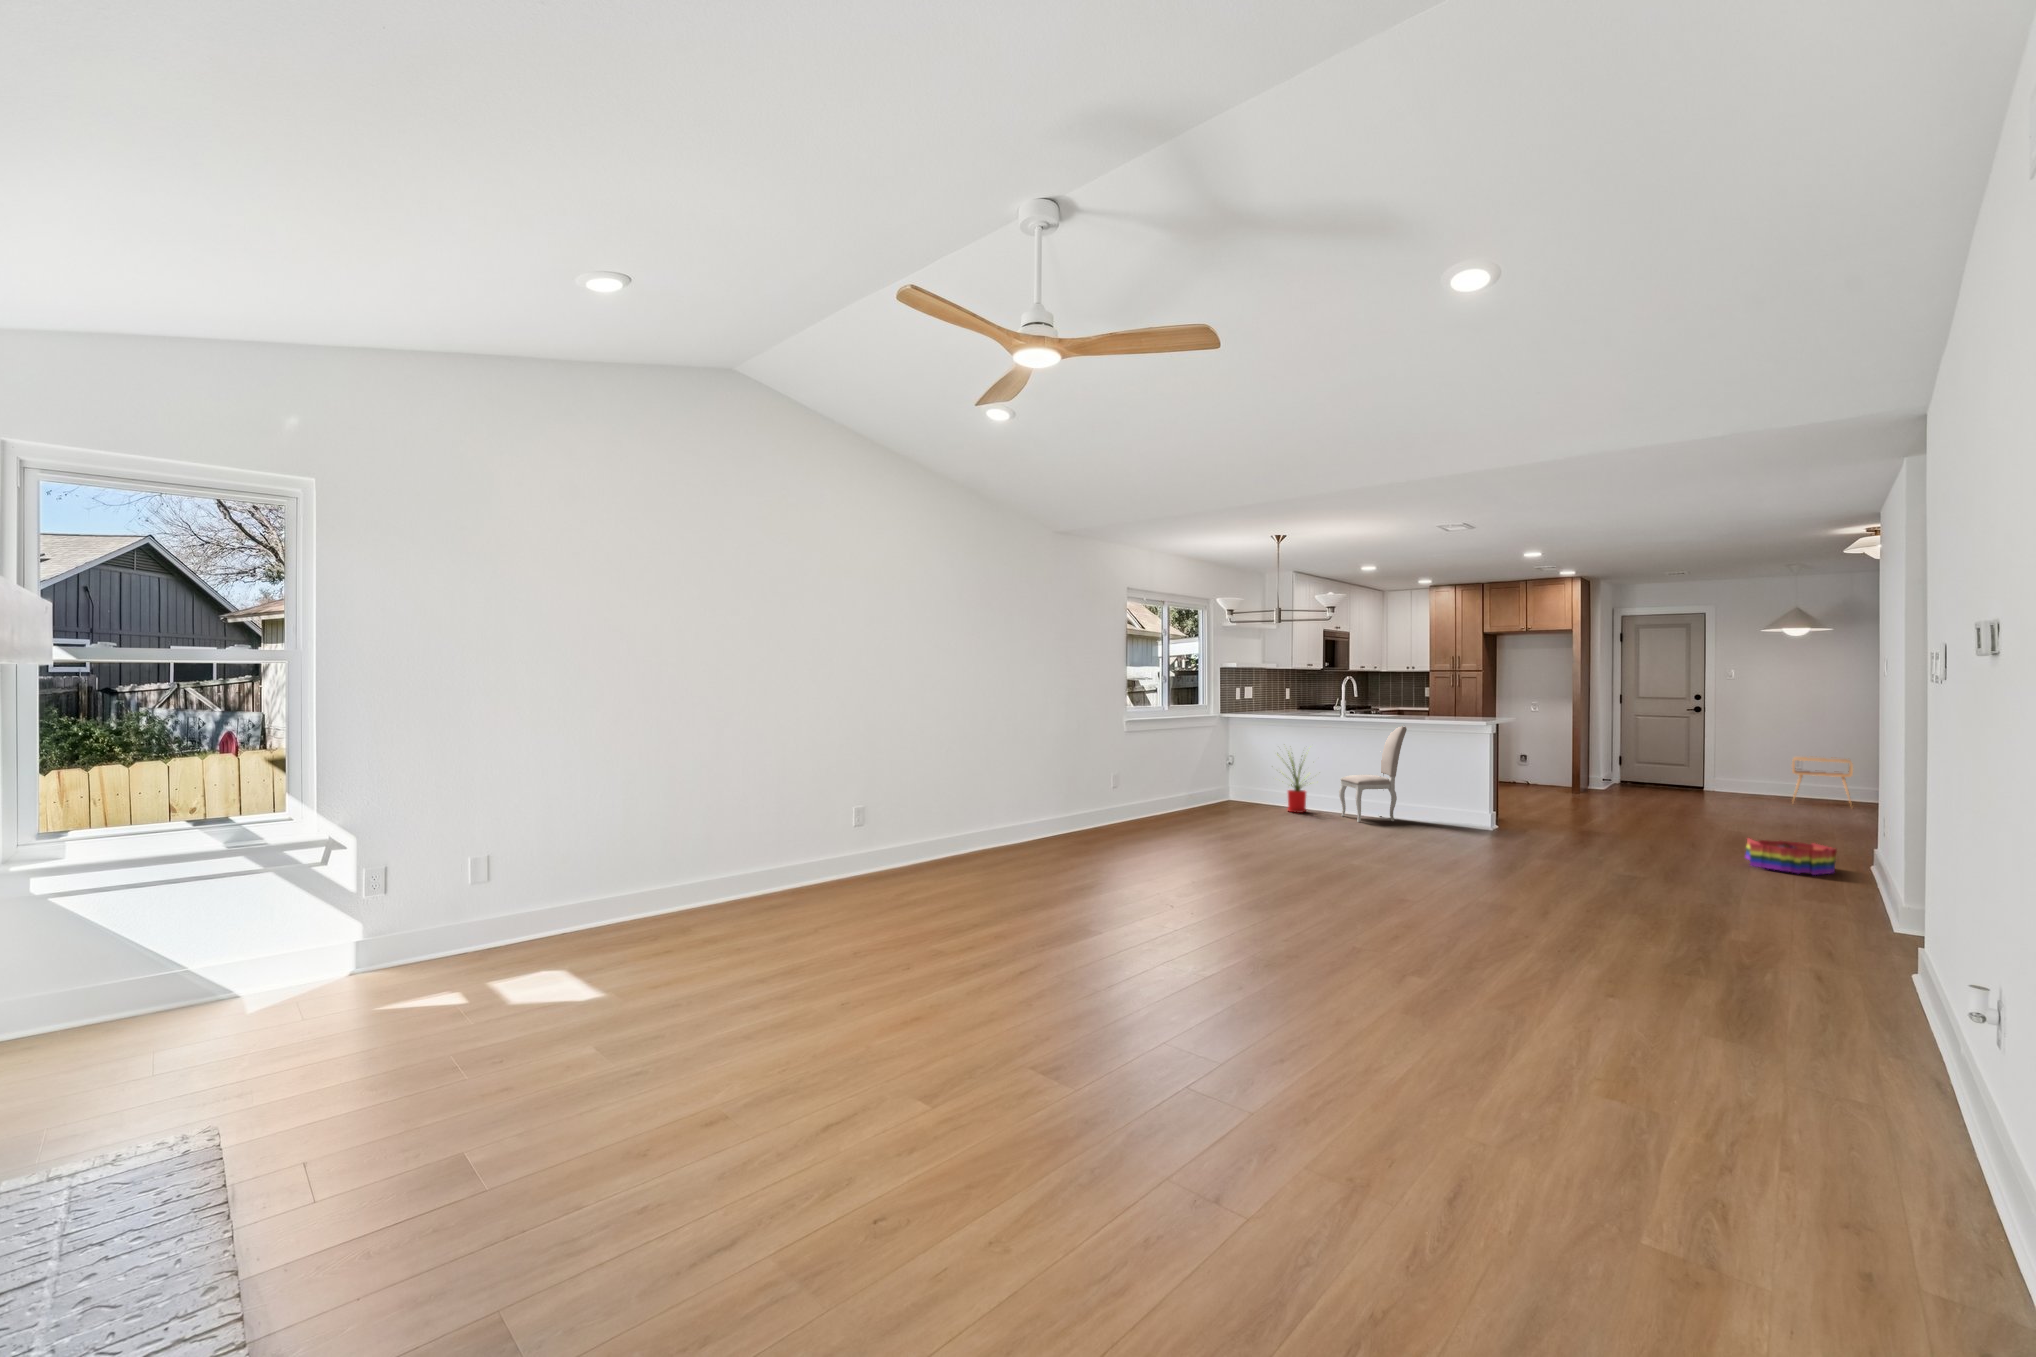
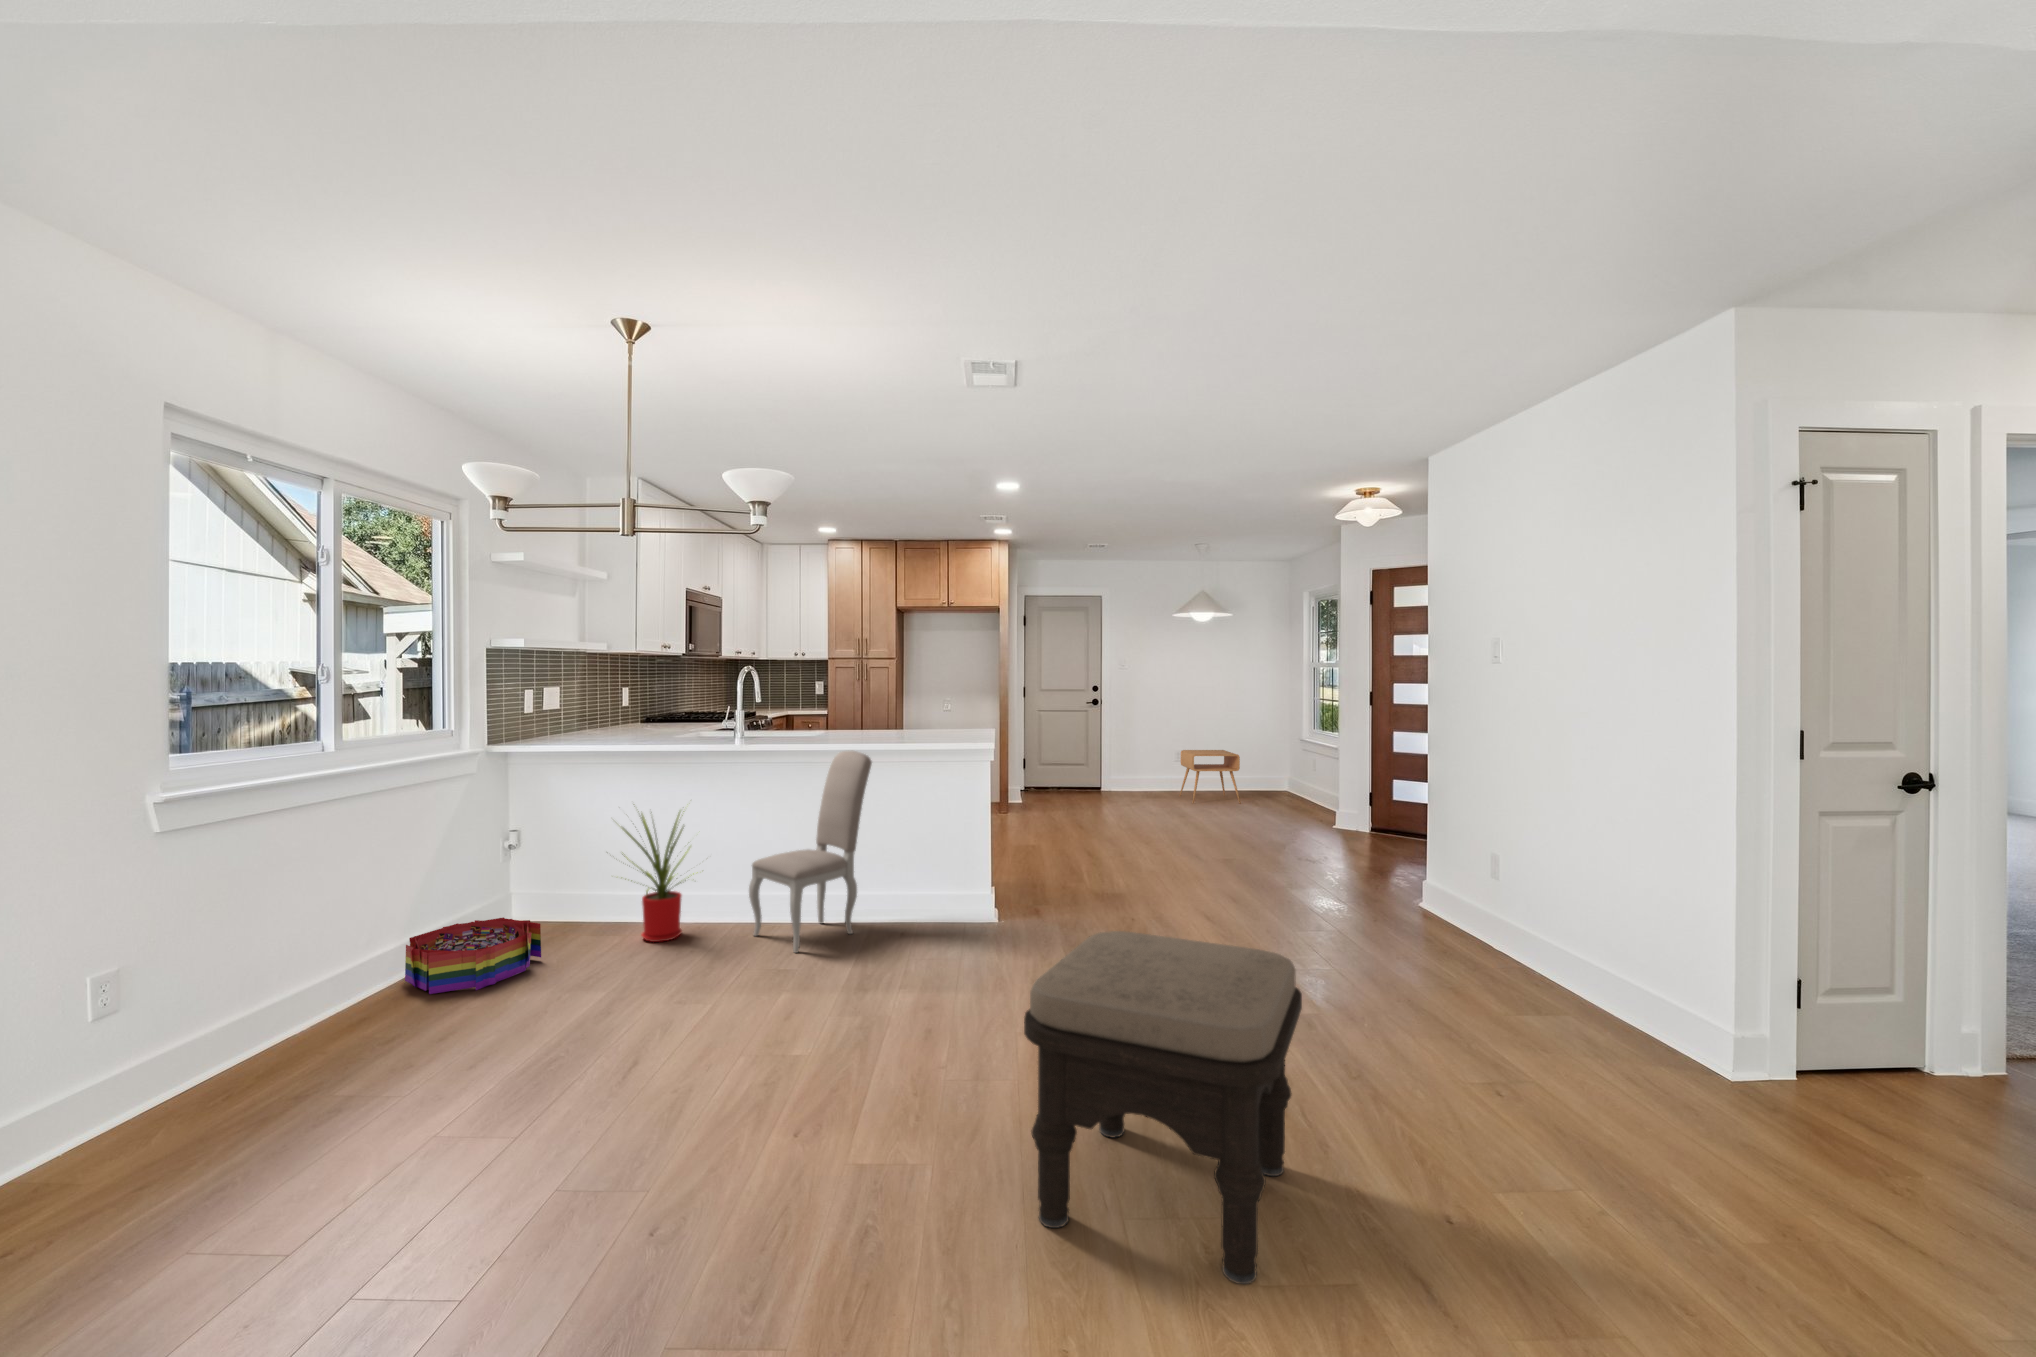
ottoman: none [1389,786,1514,885] -> present [1024,931,1302,1284]
storage bin: present [1746,838,1837,875] -> present [405,917,541,994]

